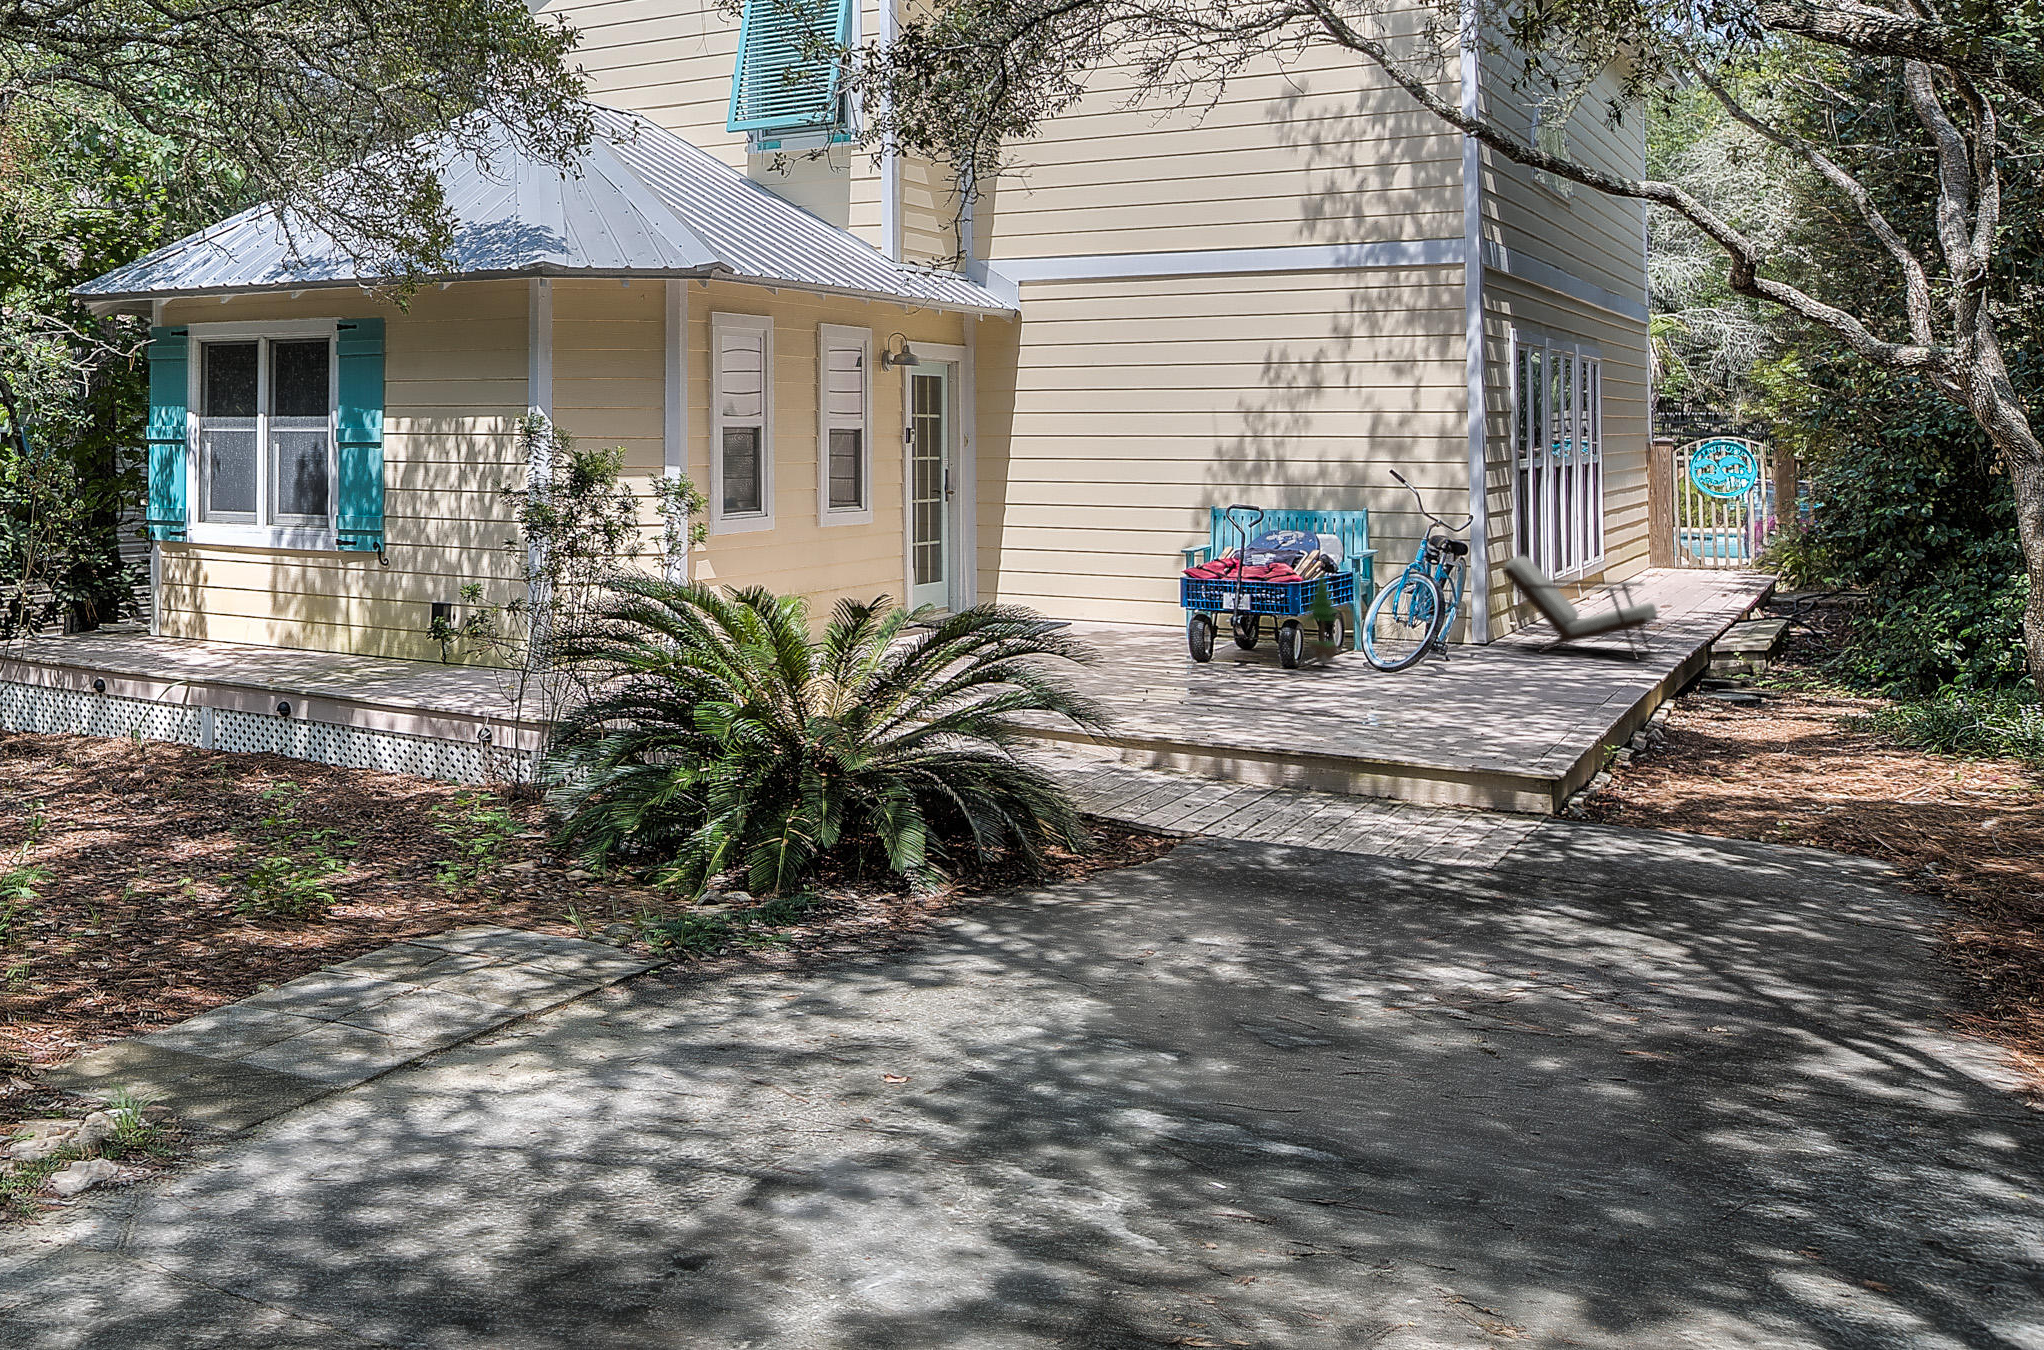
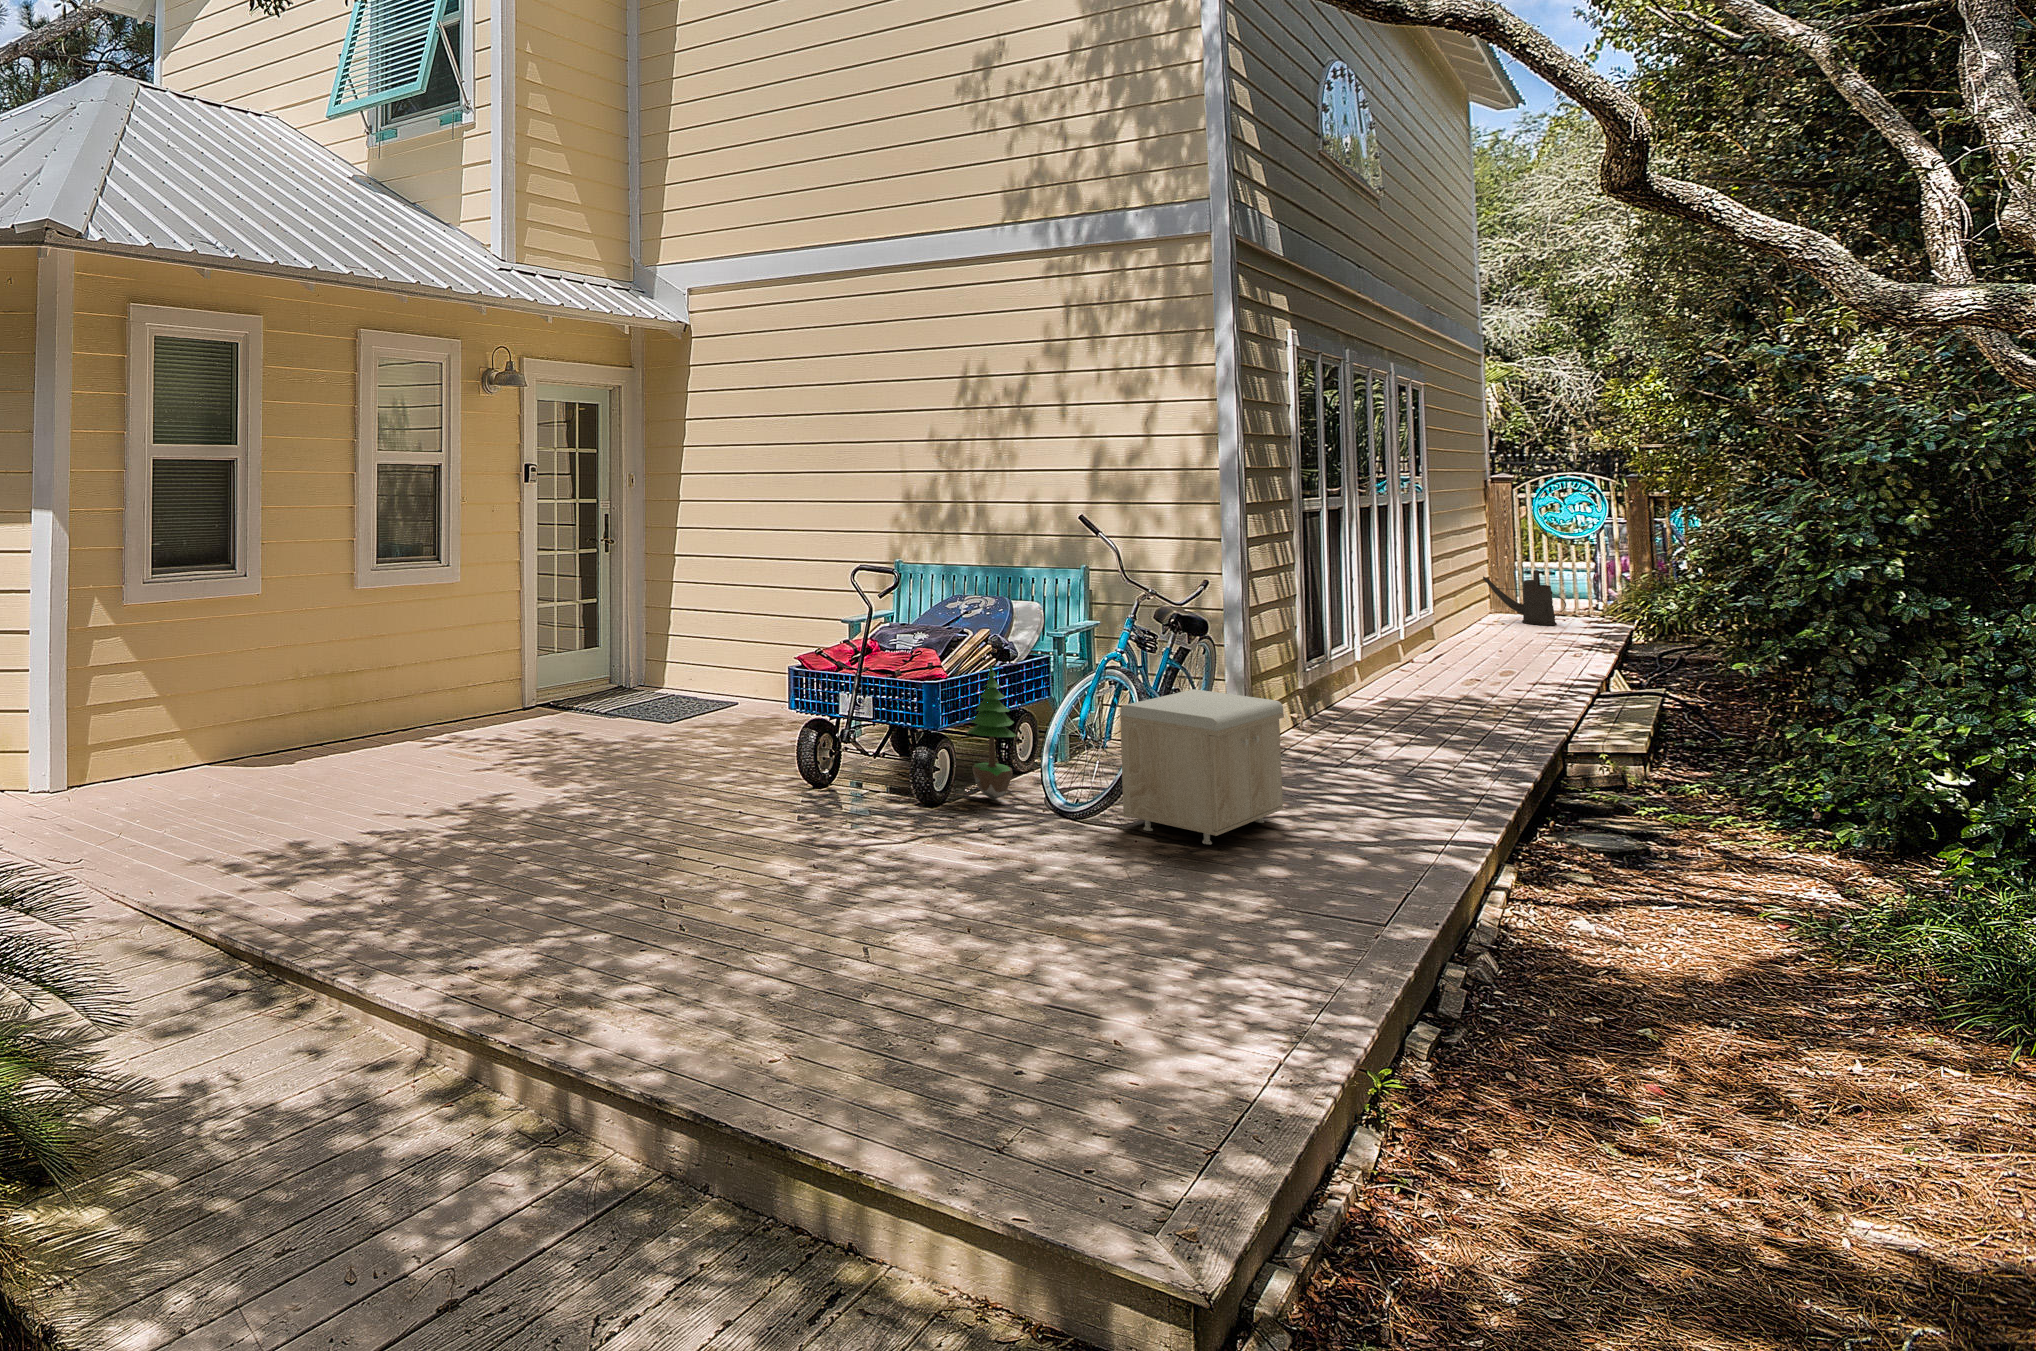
watering can: none [1646,525,1716,574] -> present [1483,570,1566,625]
armchair: present [1502,556,1657,658] -> none [1271,634,1498,800]
storage bench: none [1417,586,1521,678] -> present [1120,689,1284,844]

